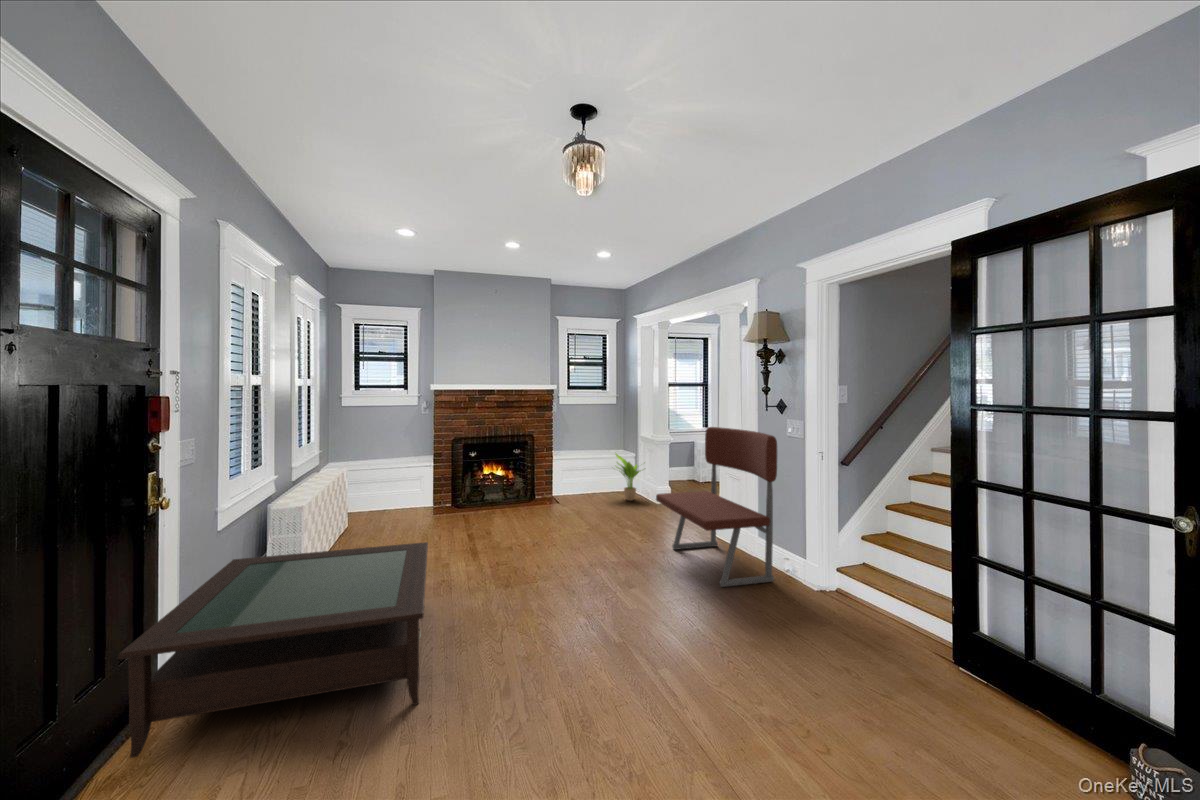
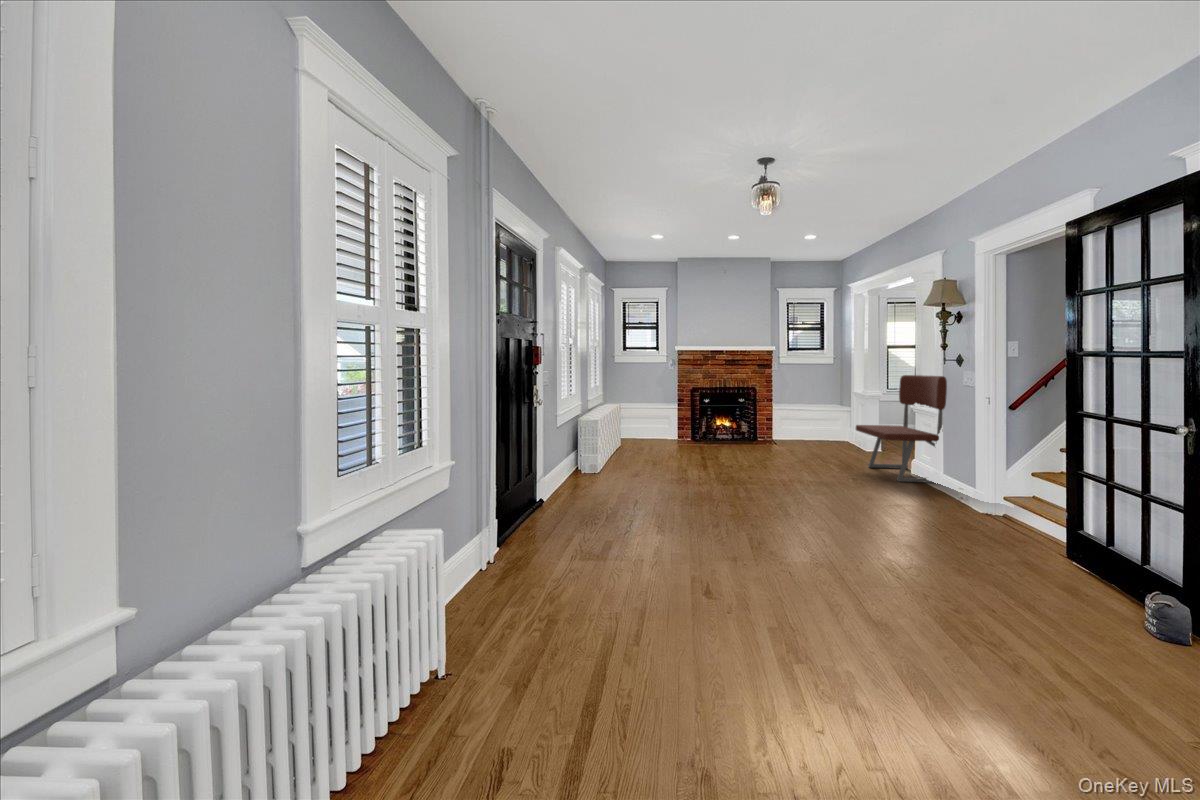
potted plant: present [616,454,640,501] -> none [824,405,857,446]
coffee table: present [118,542,428,758] -> none [595,434,713,494]

